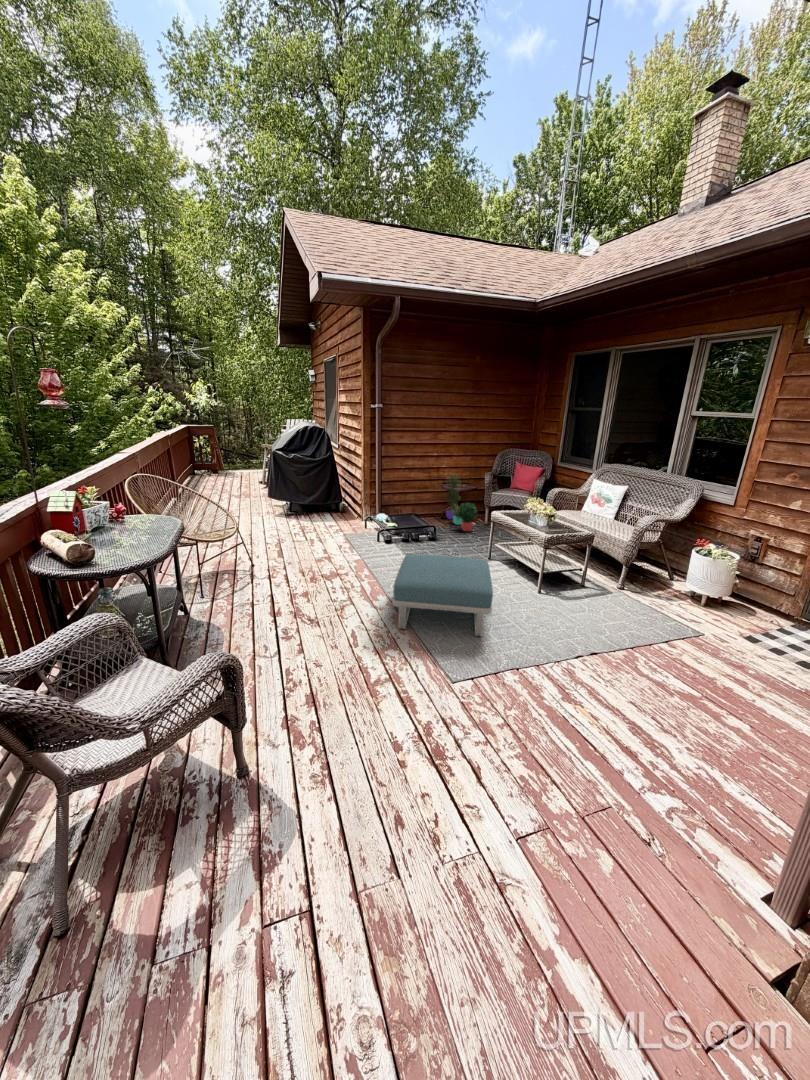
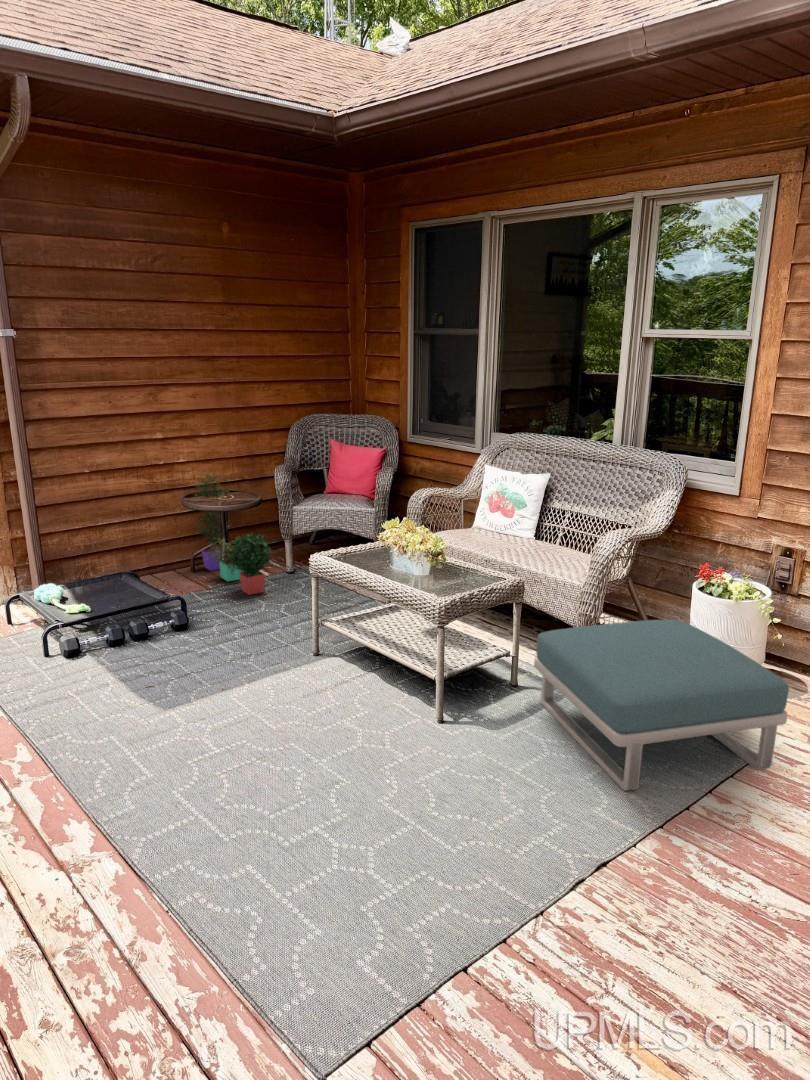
footstool: present [393,554,493,636] -> present [534,619,789,791]

